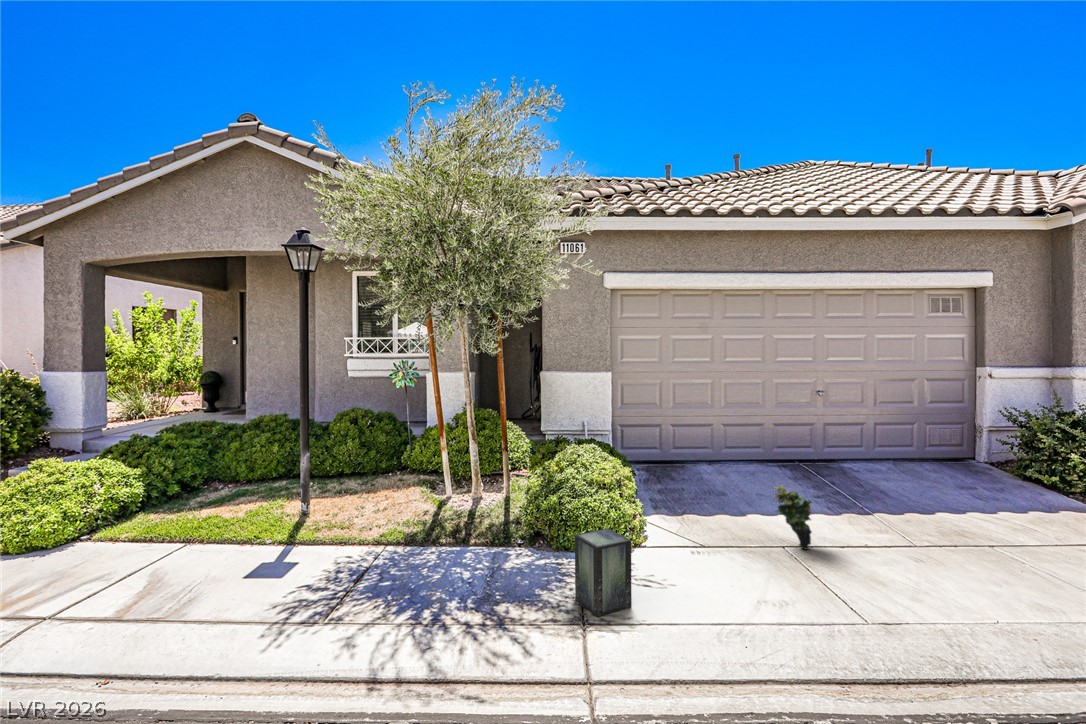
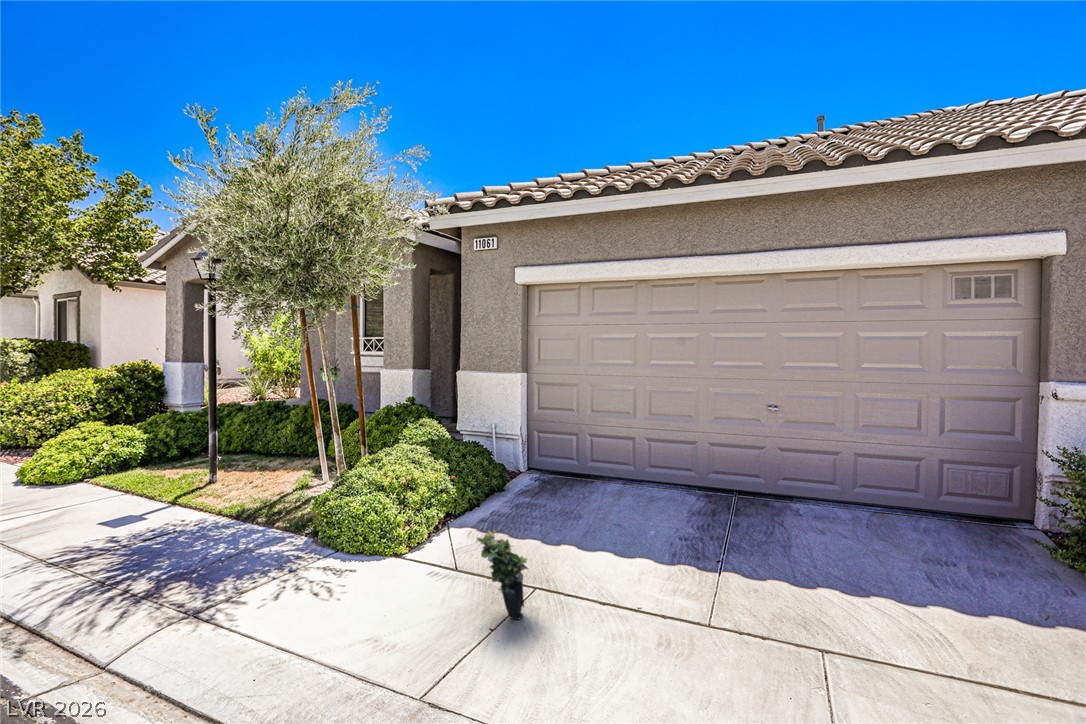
storage box: present [575,529,632,617] -> none [146,555,224,652]

